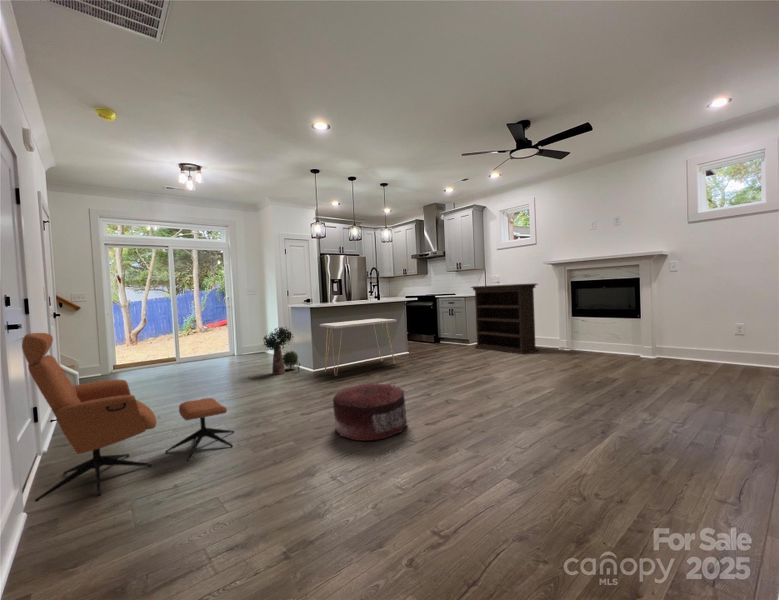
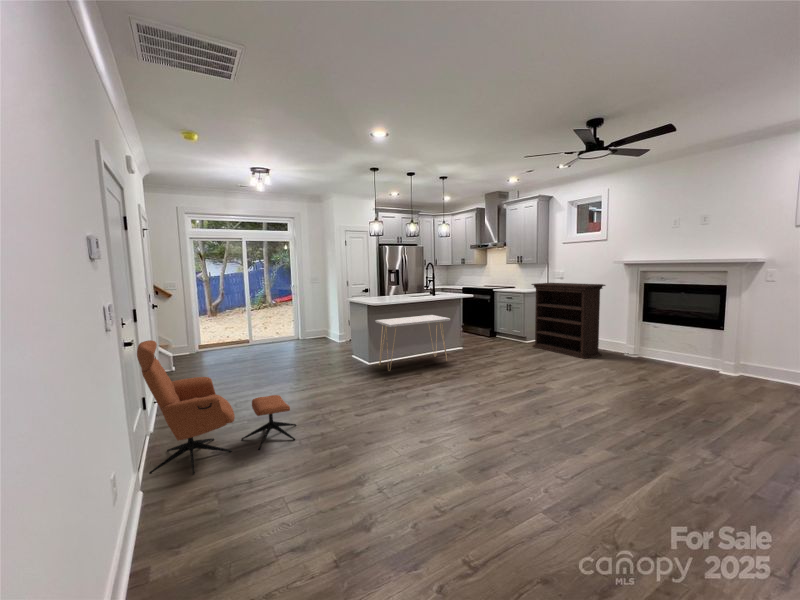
potted plant: present [264,327,300,375] -> none [323,321,357,366]
pouf: present [333,383,407,441] -> none [381,389,449,447]

